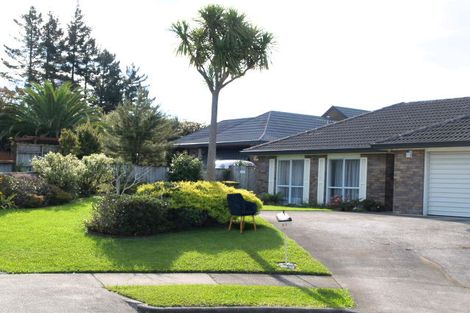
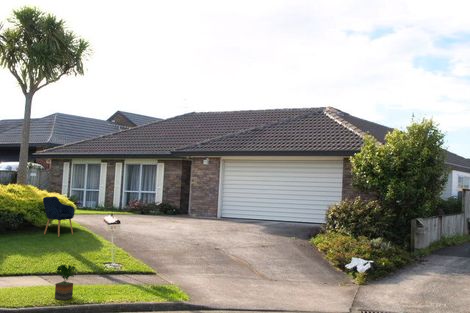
potted tree: none [211,263,235,300] -> present [55,265,77,300]

